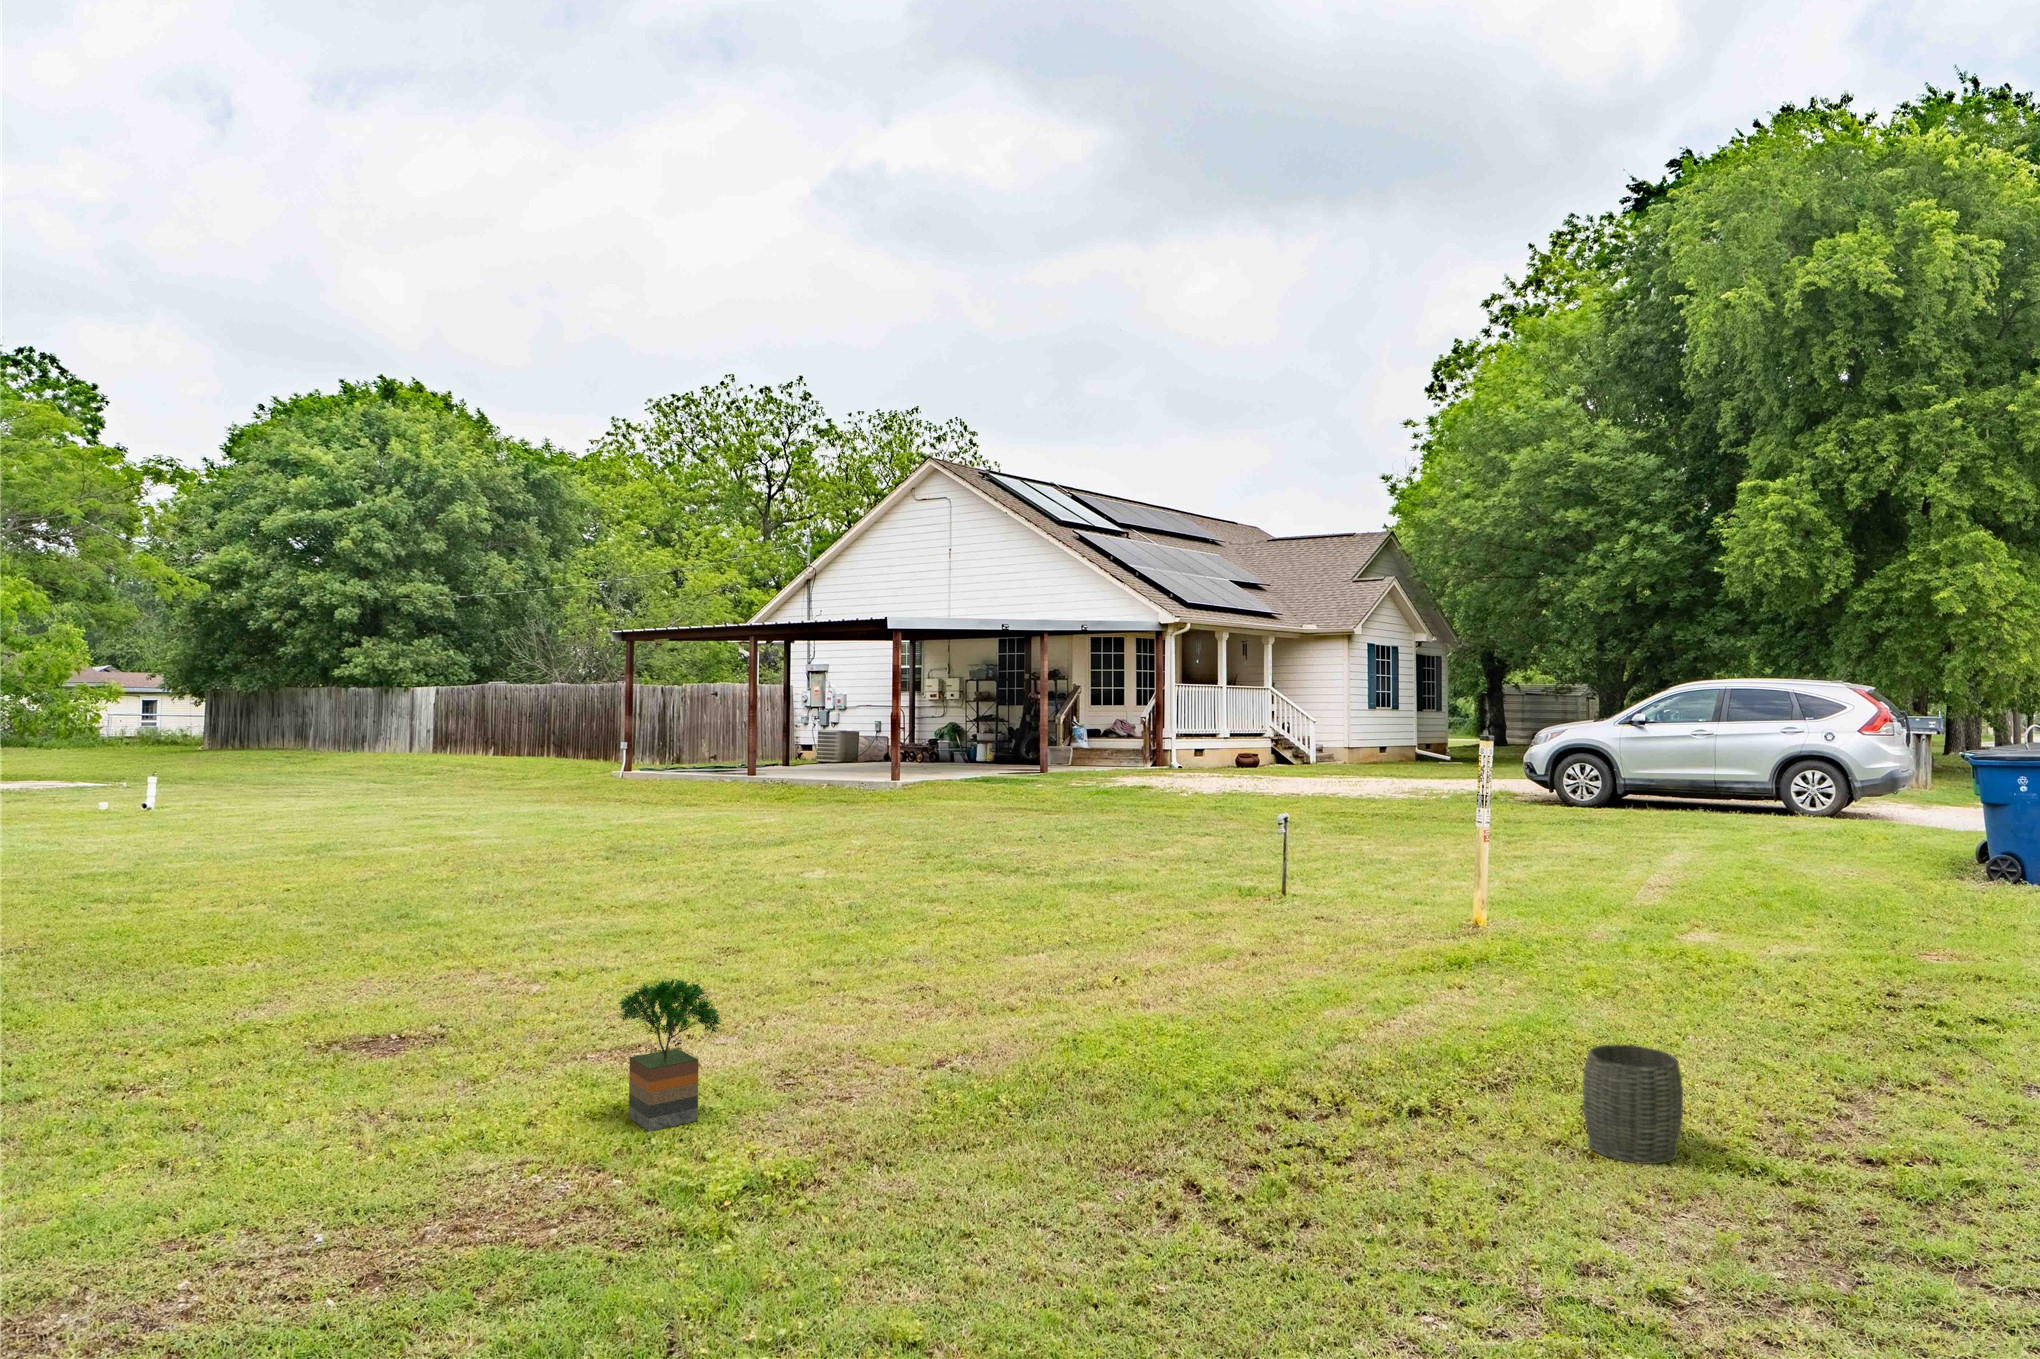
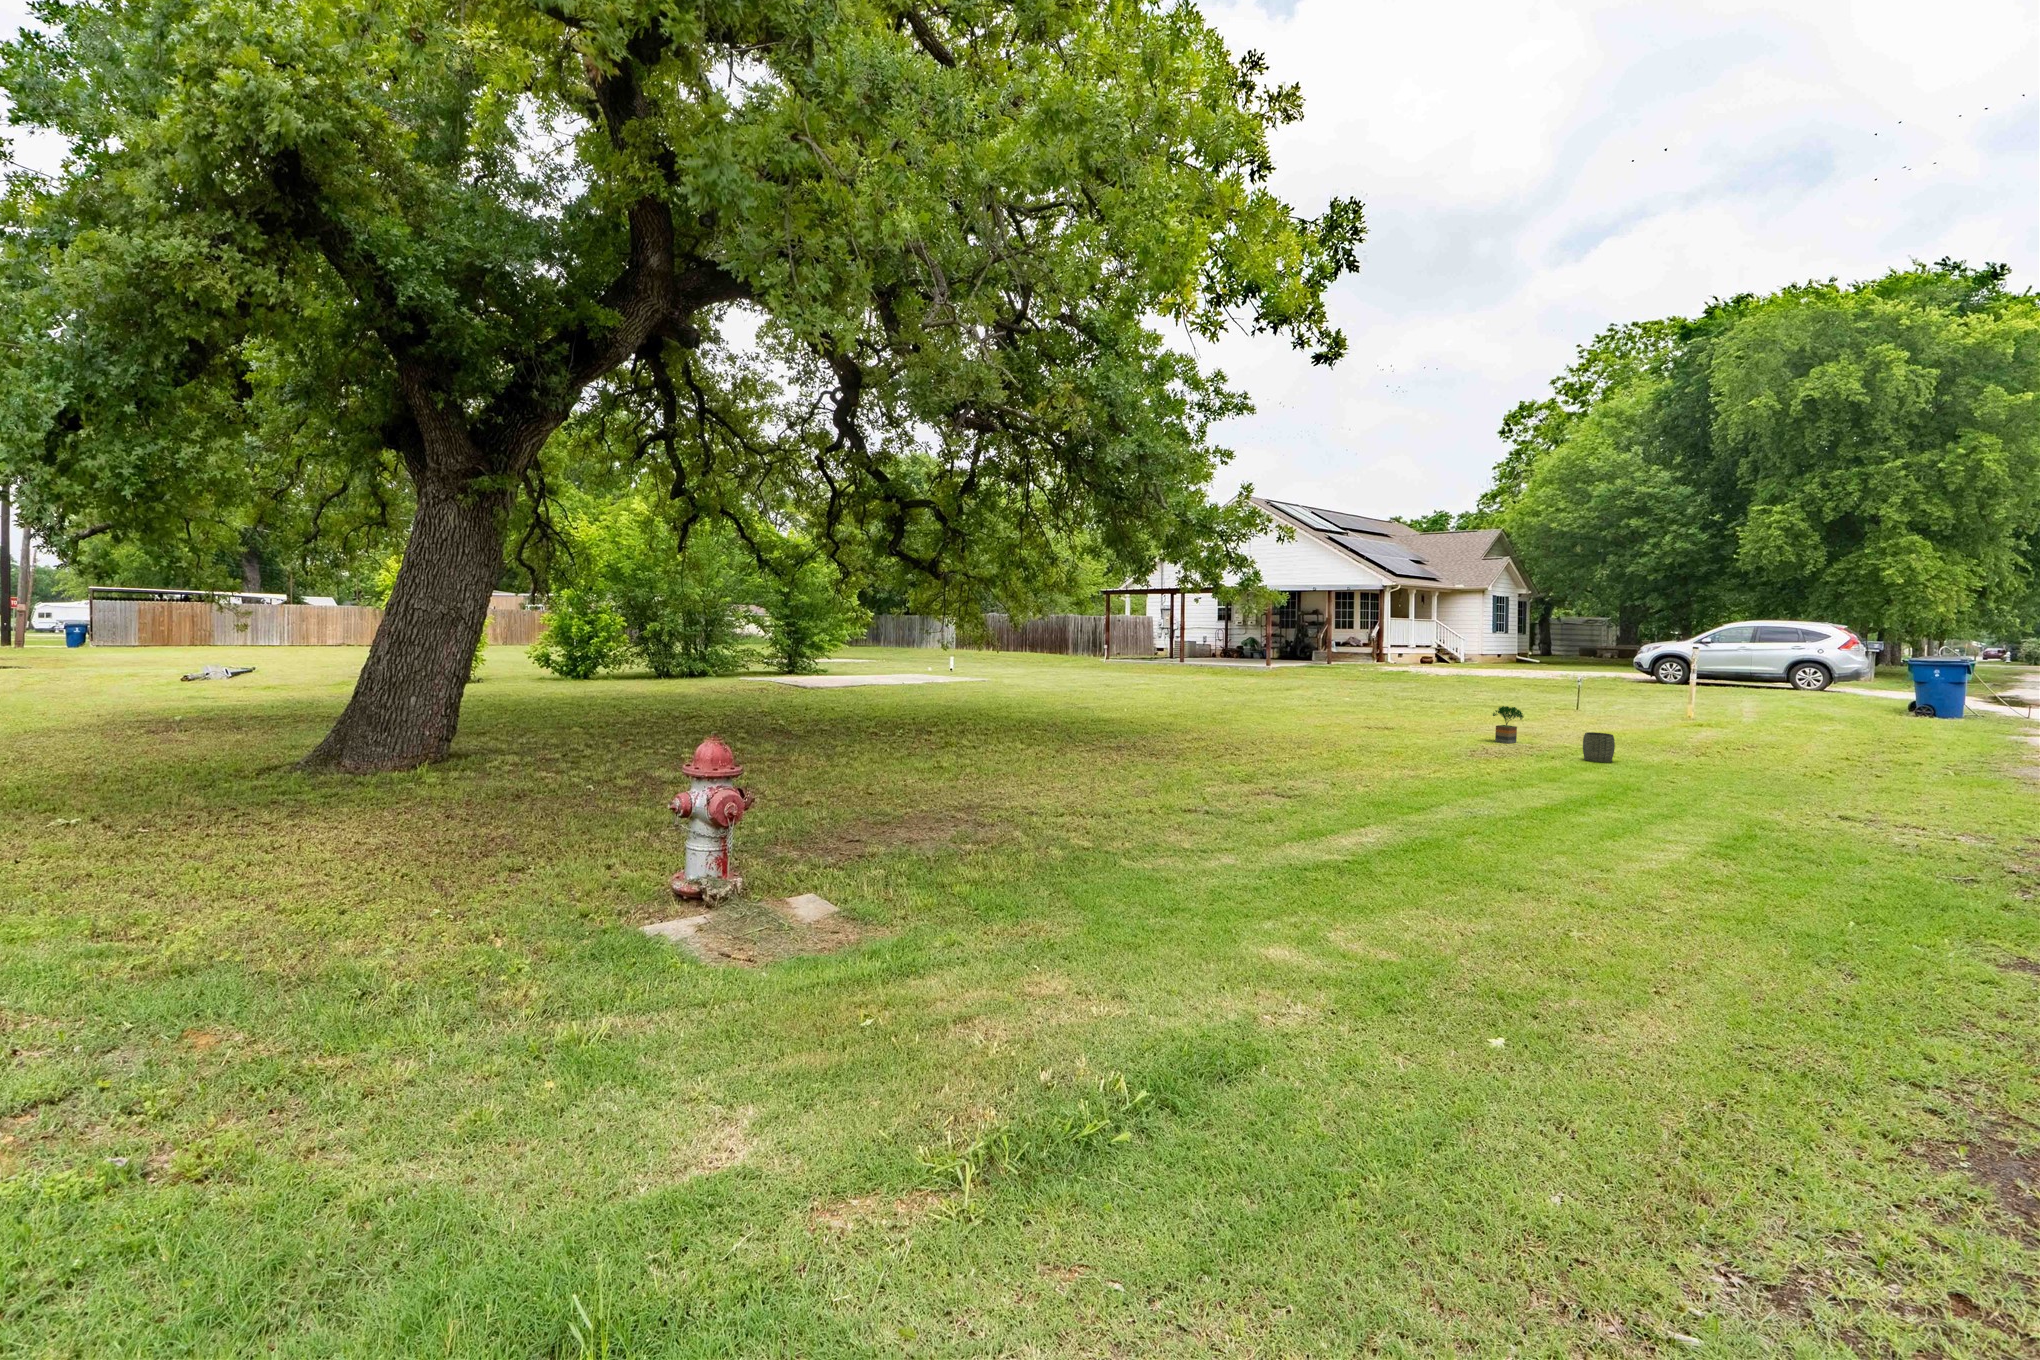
woven basket: present [1583,1045,1683,1164] -> present [1583,732,1615,762]

